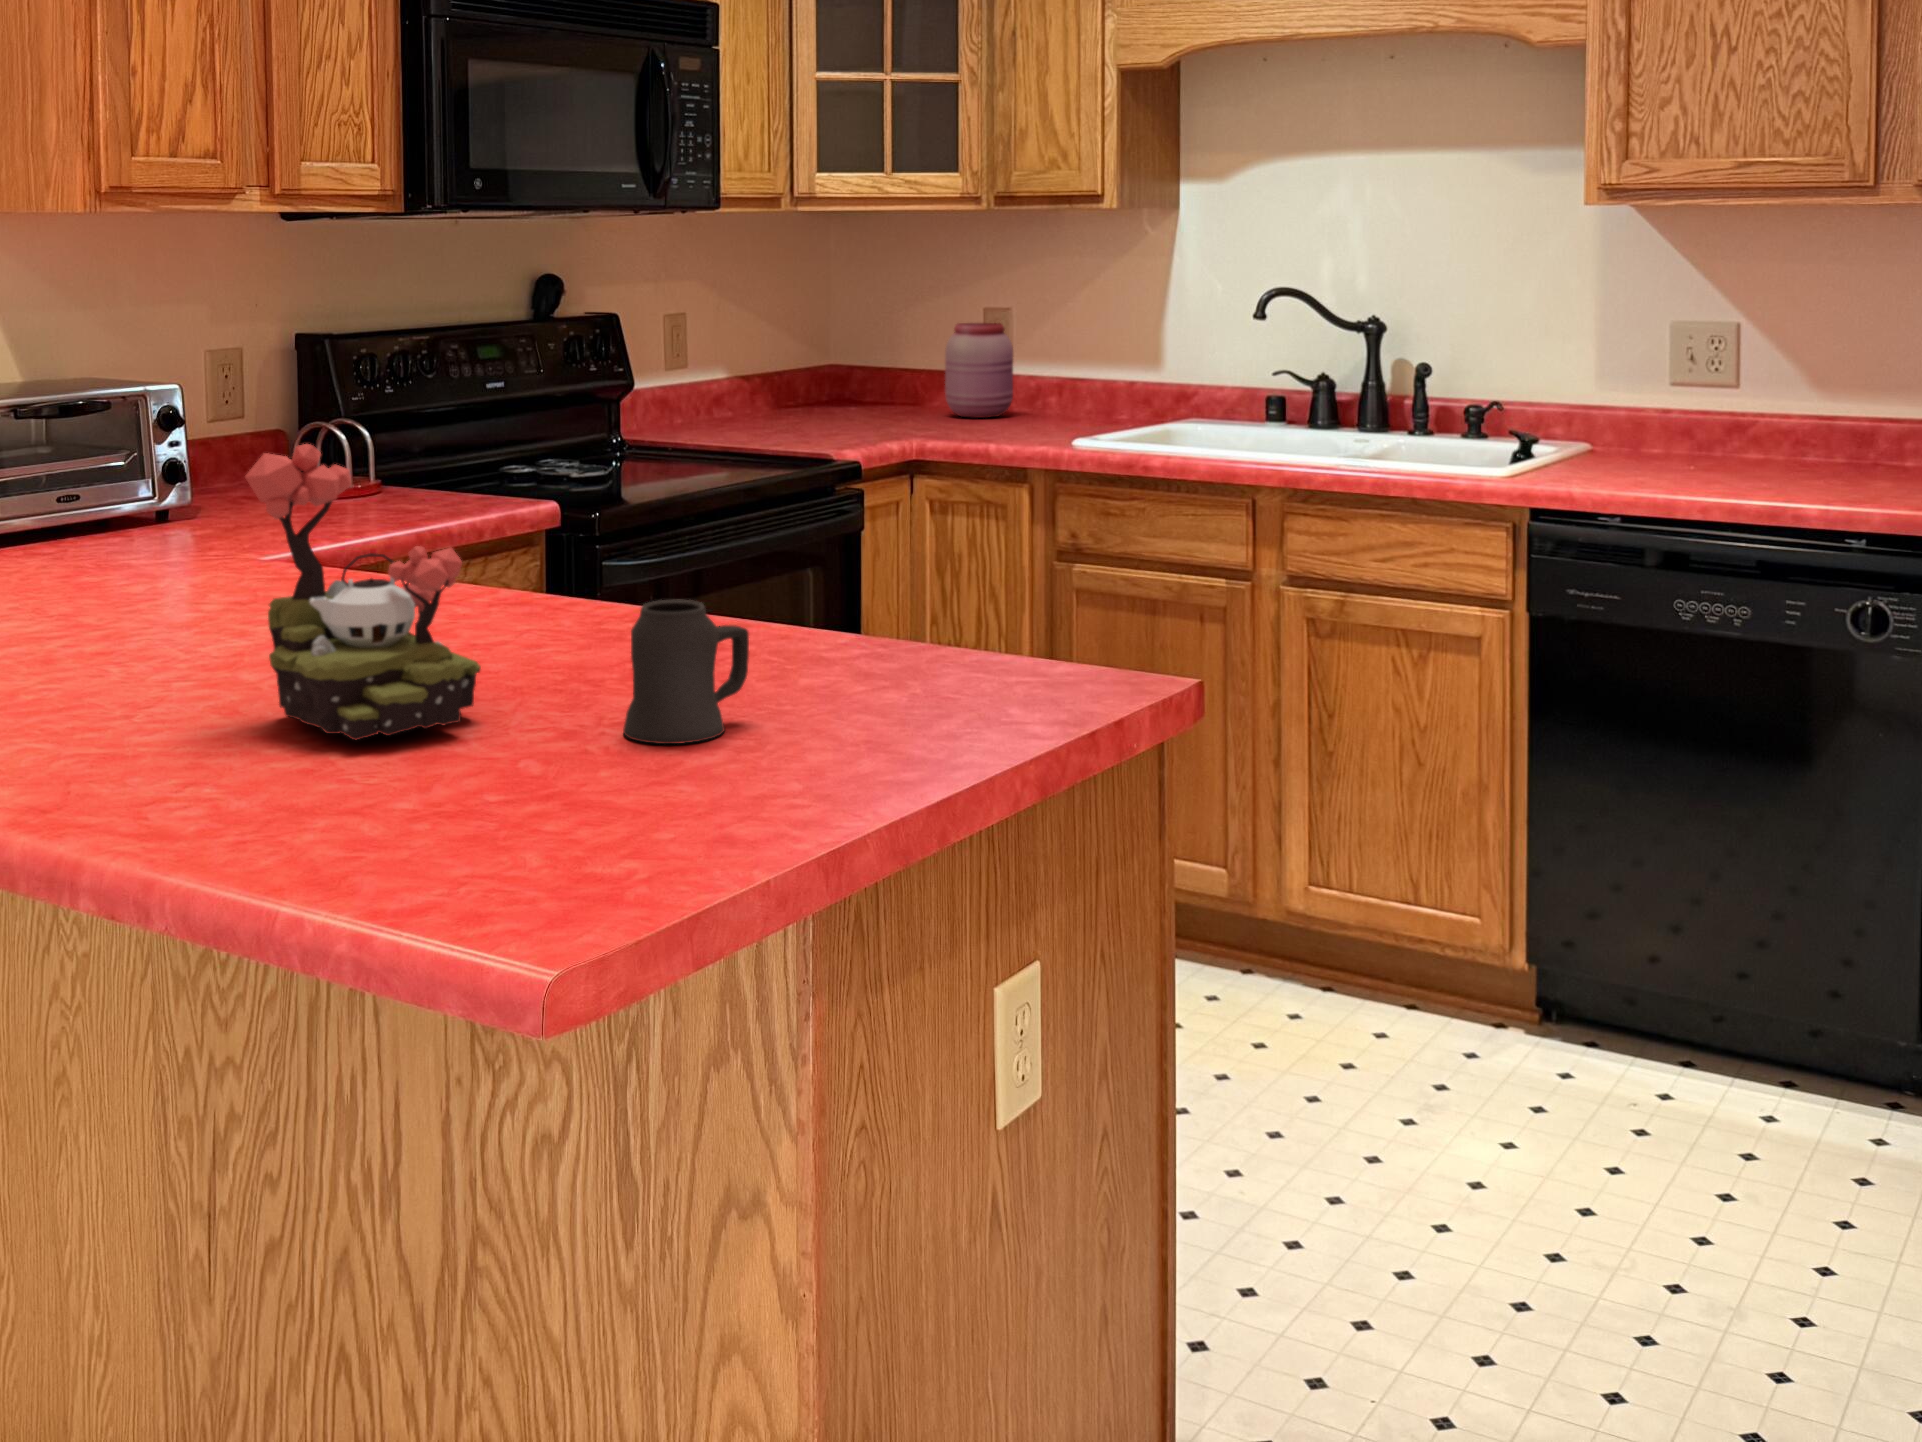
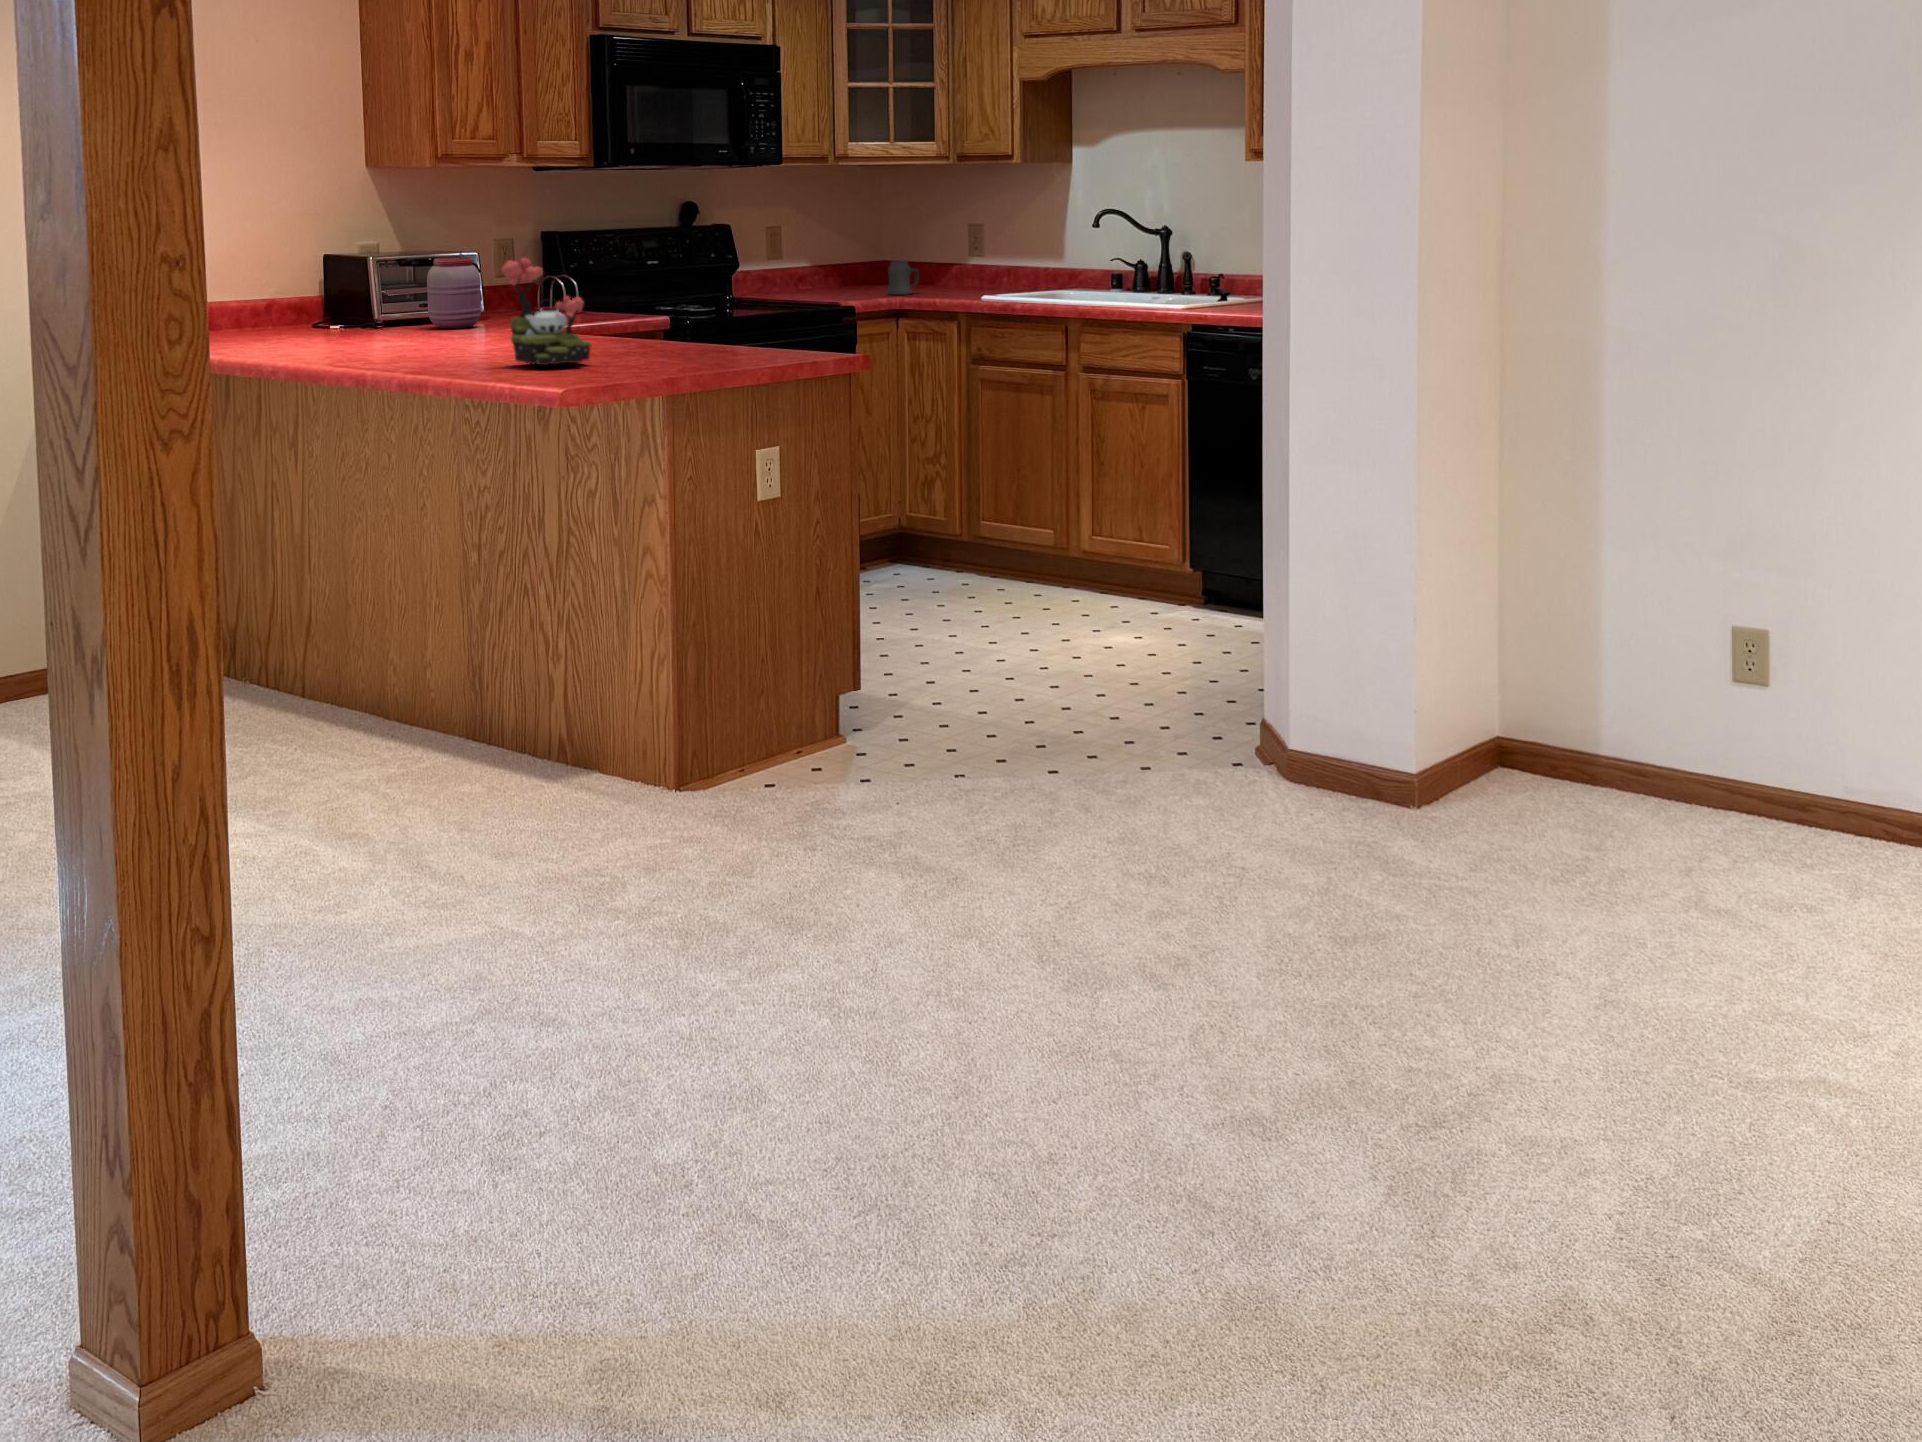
jar: present [945,323,1013,418] -> present [427,257,481,328]
mug: present [623,600,749,744] -> present [887,261,919,295]

